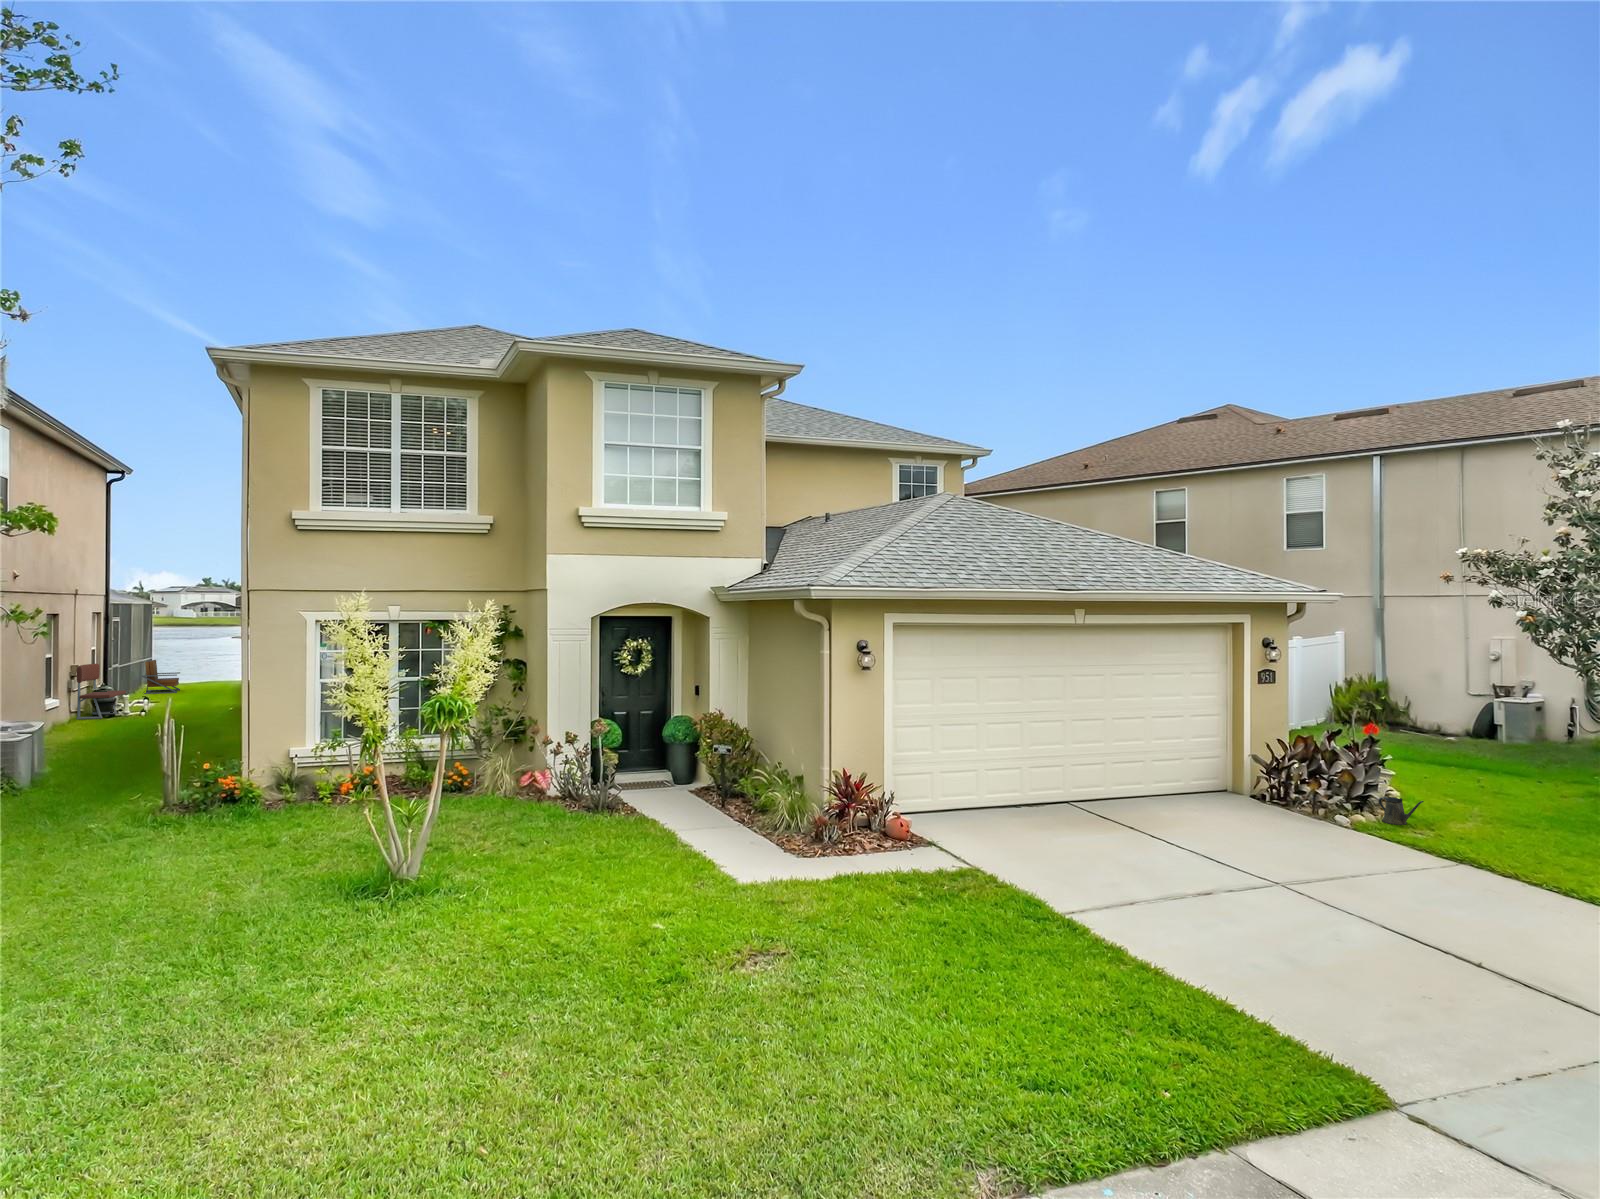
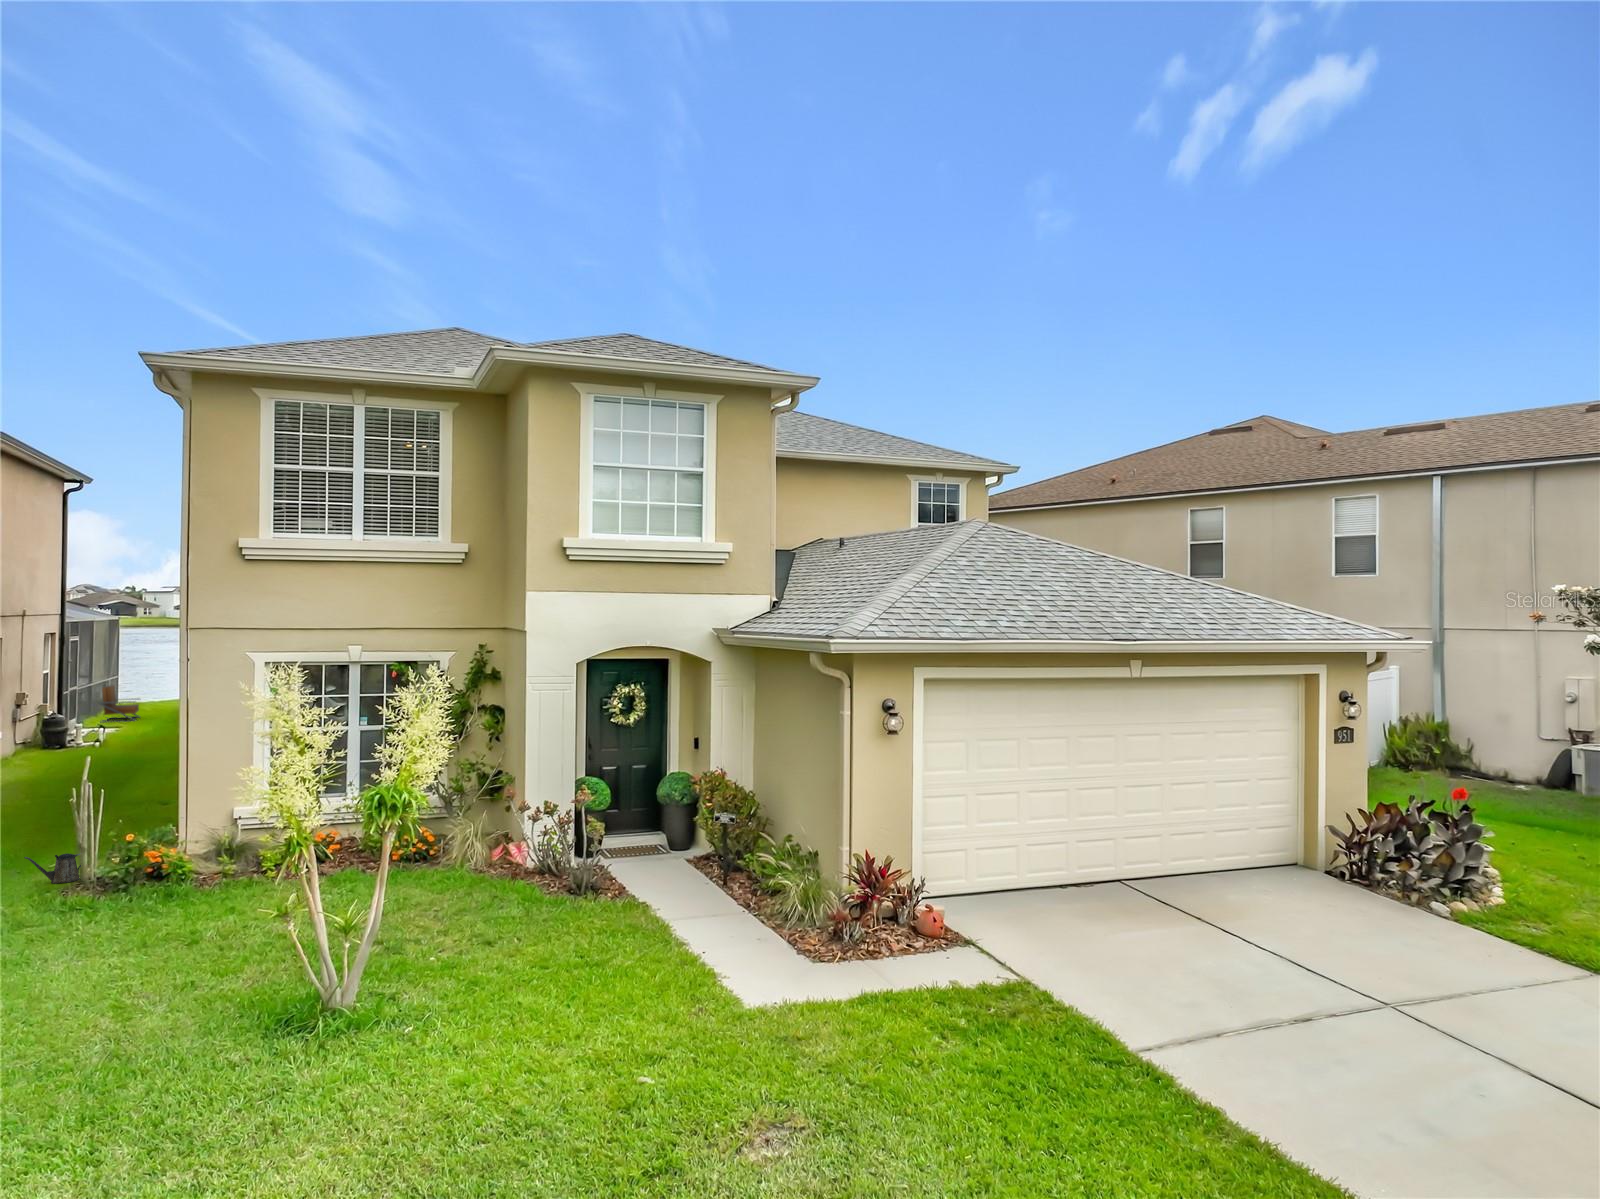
bench: present [76,664,126,720] -> none [18,694,74,756]
watering can: present [1379,797,1424,825] -> present [24,854,81,884]

